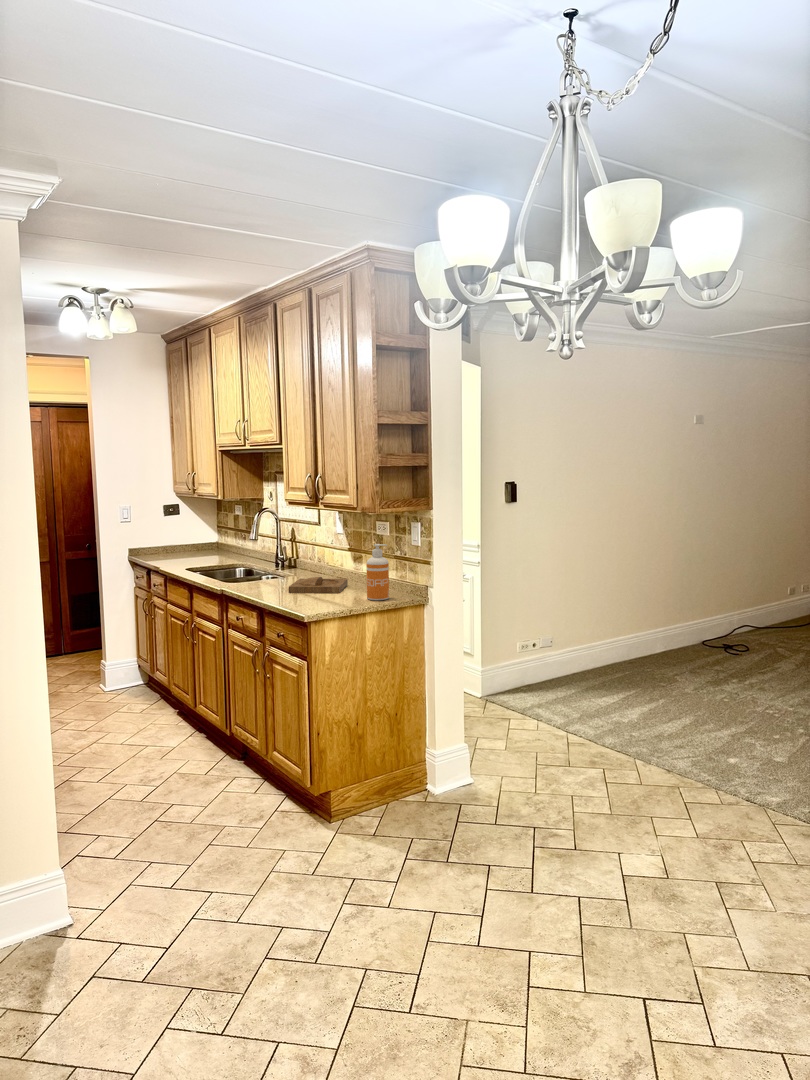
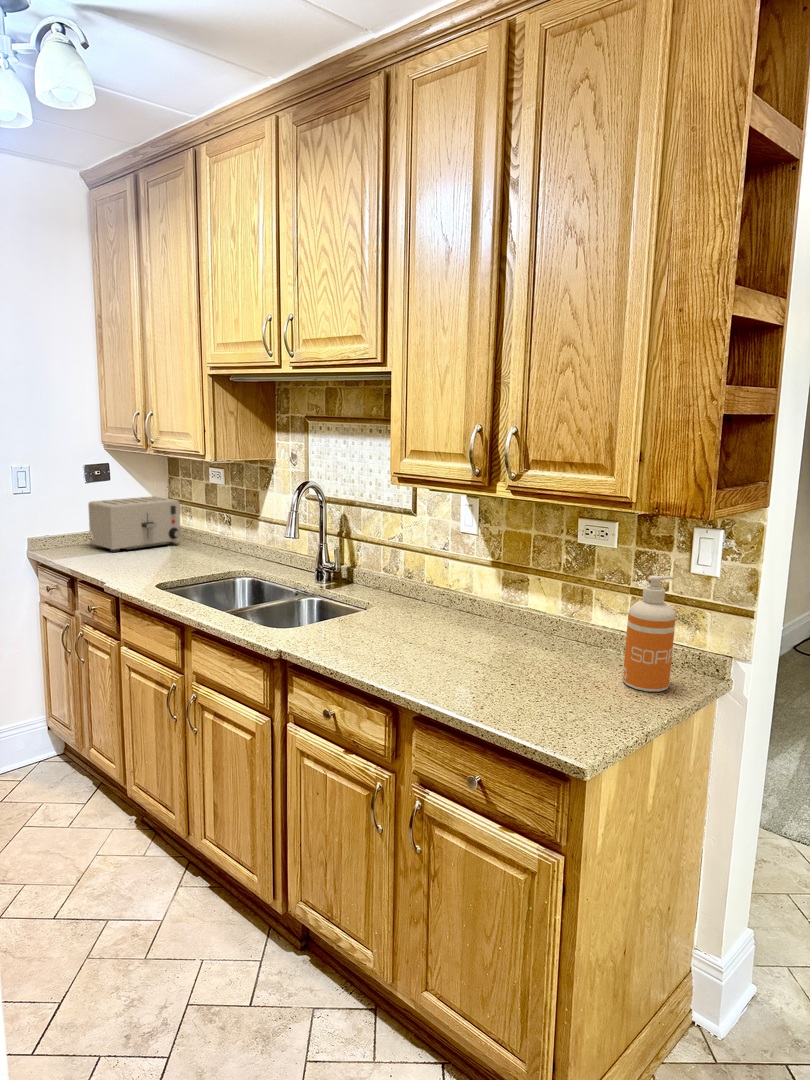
toaster: none [165,525,221,558] -> present [88,496,180,552]
tray: present [289,577,348,593] -> none [423,622,539,665]

